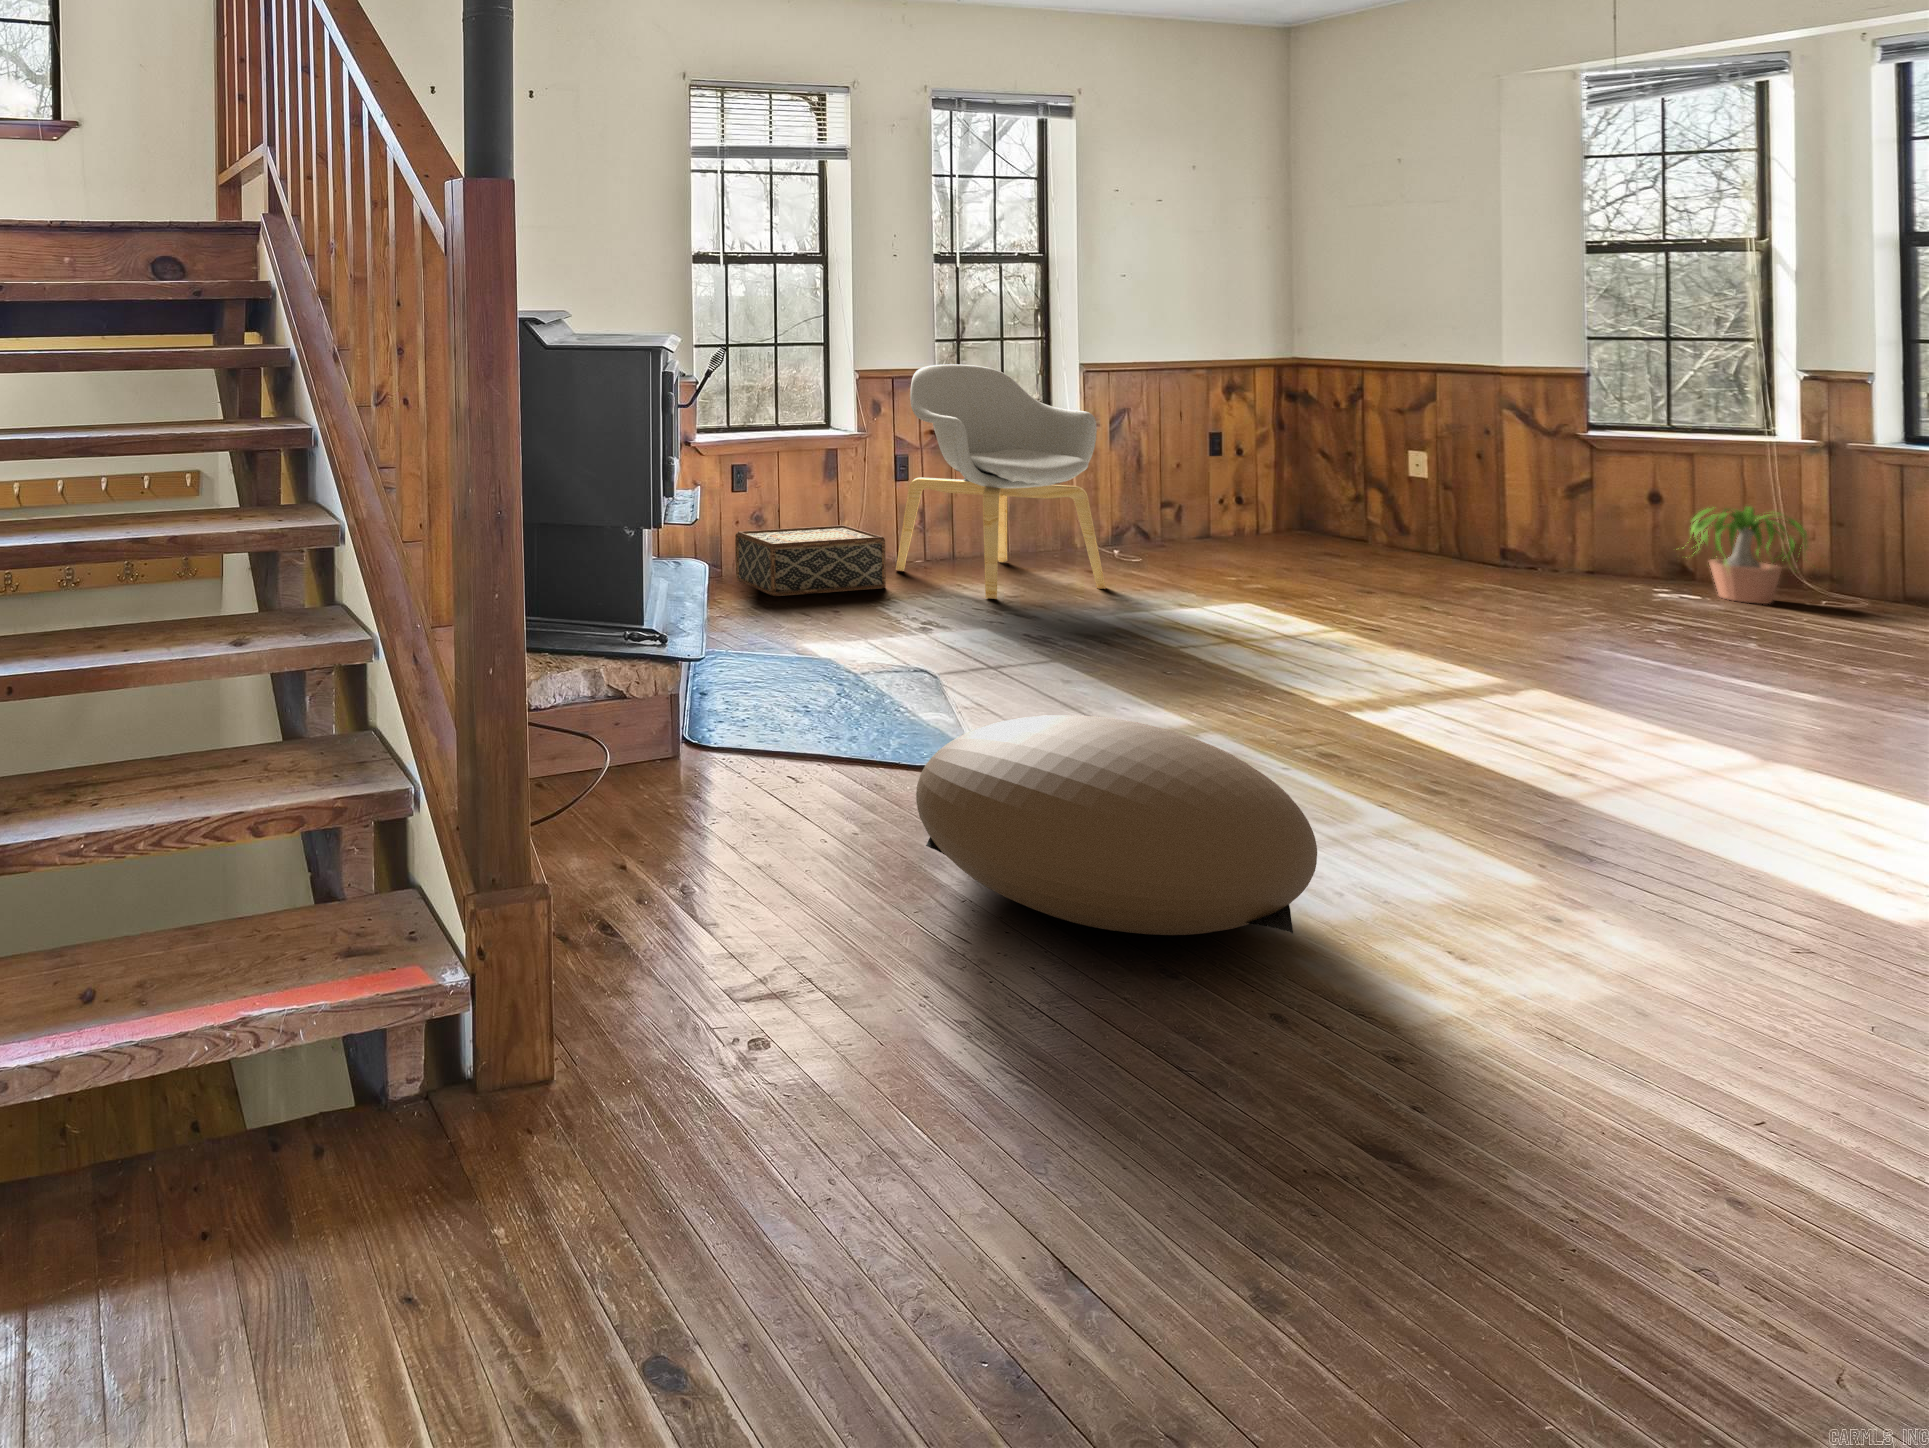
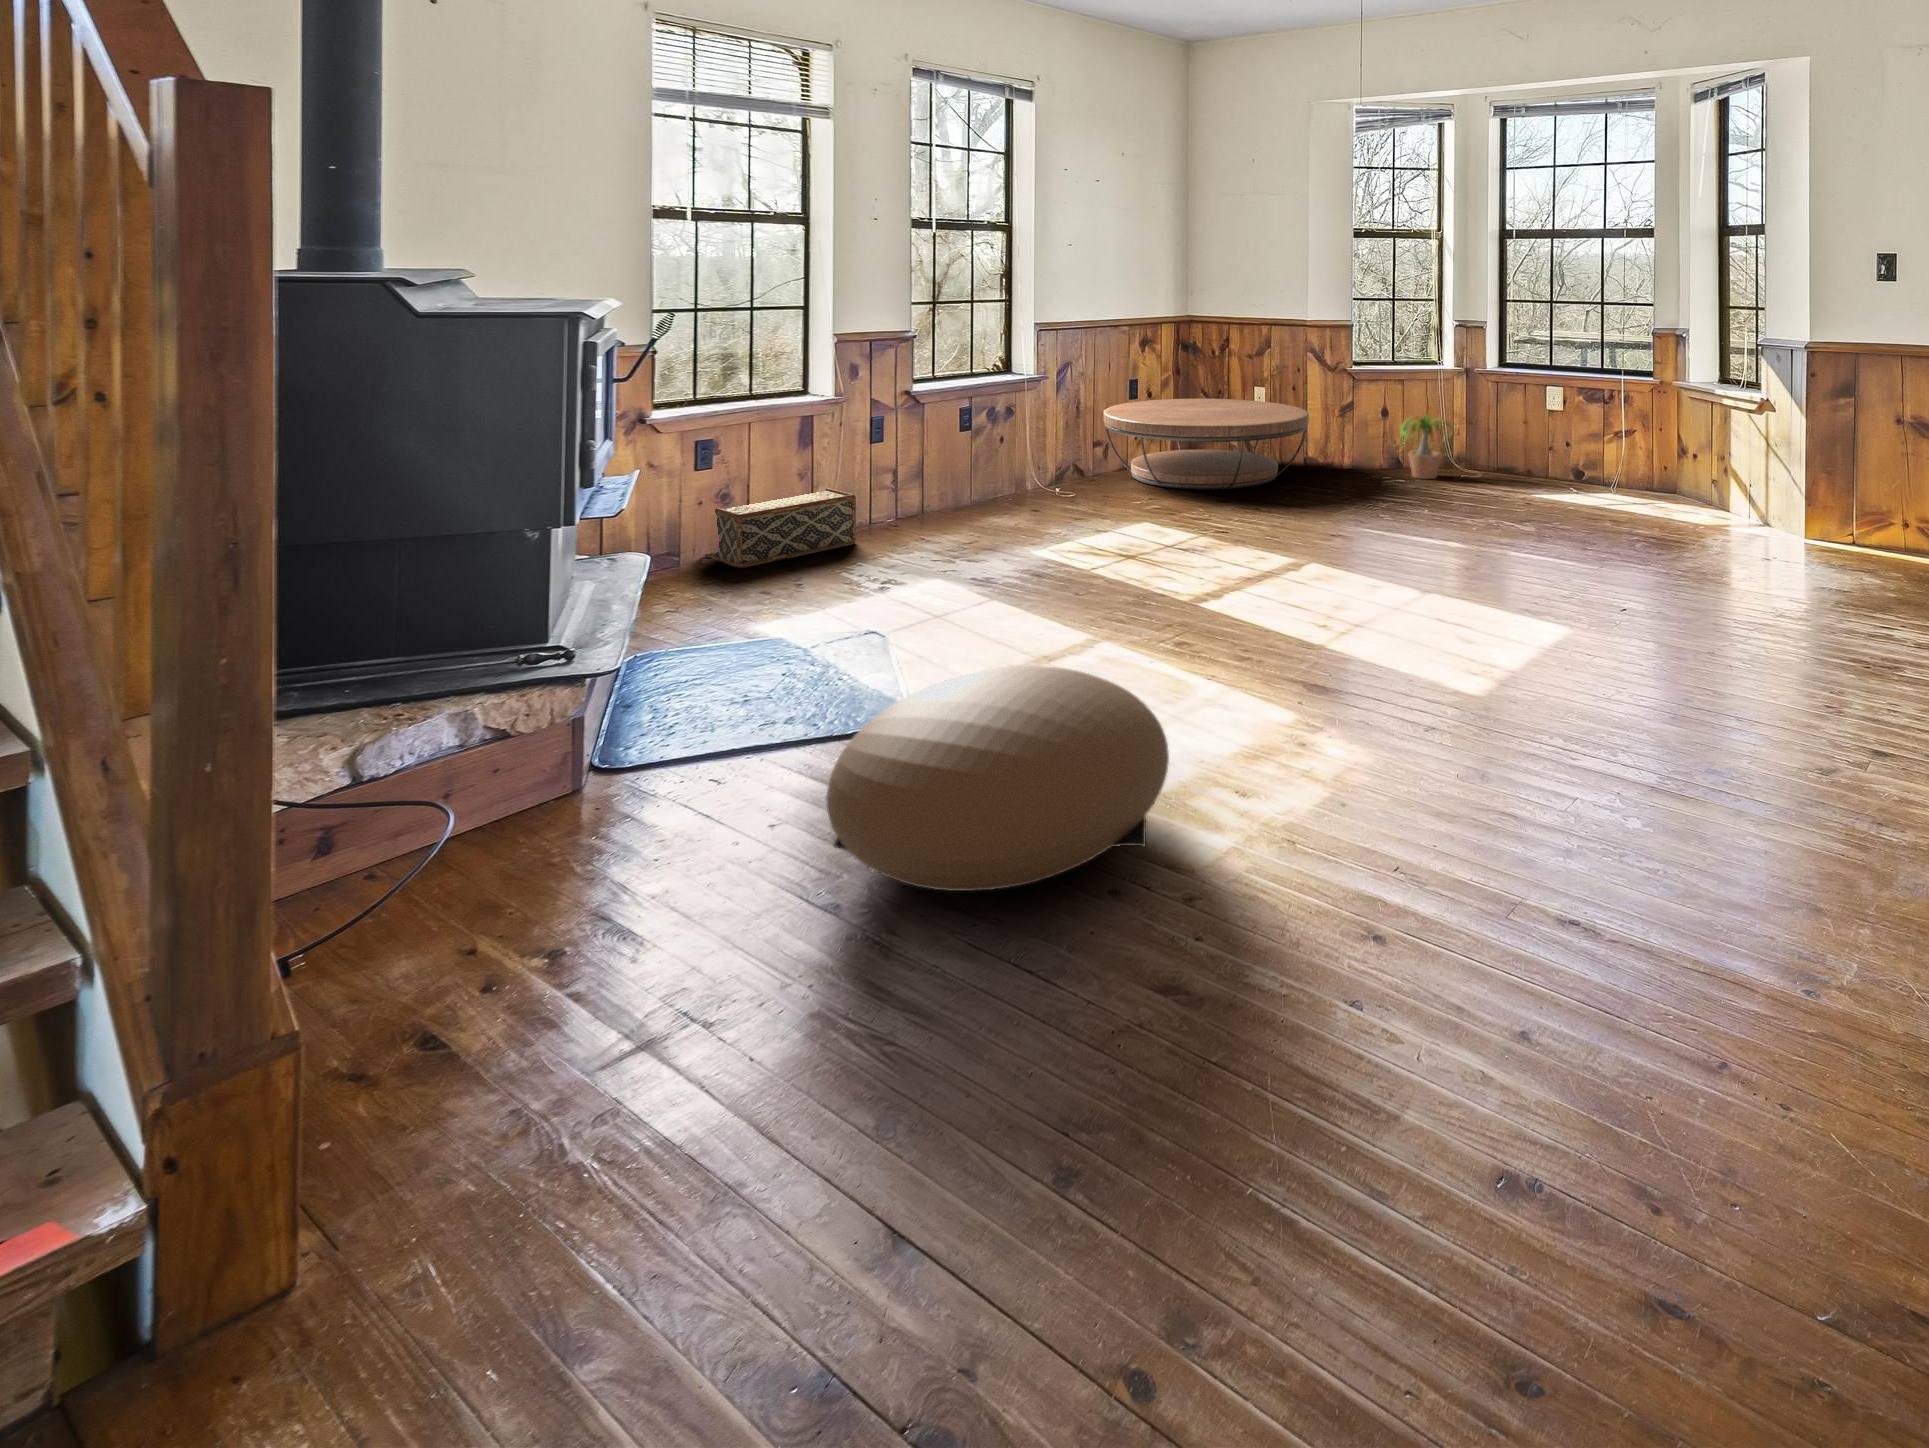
armchair: present [896,364,1106,599] -> none [869,326,1045,542]
coffee table: none [1178,462,1510,582] -> present [1103,399,1309,490]

